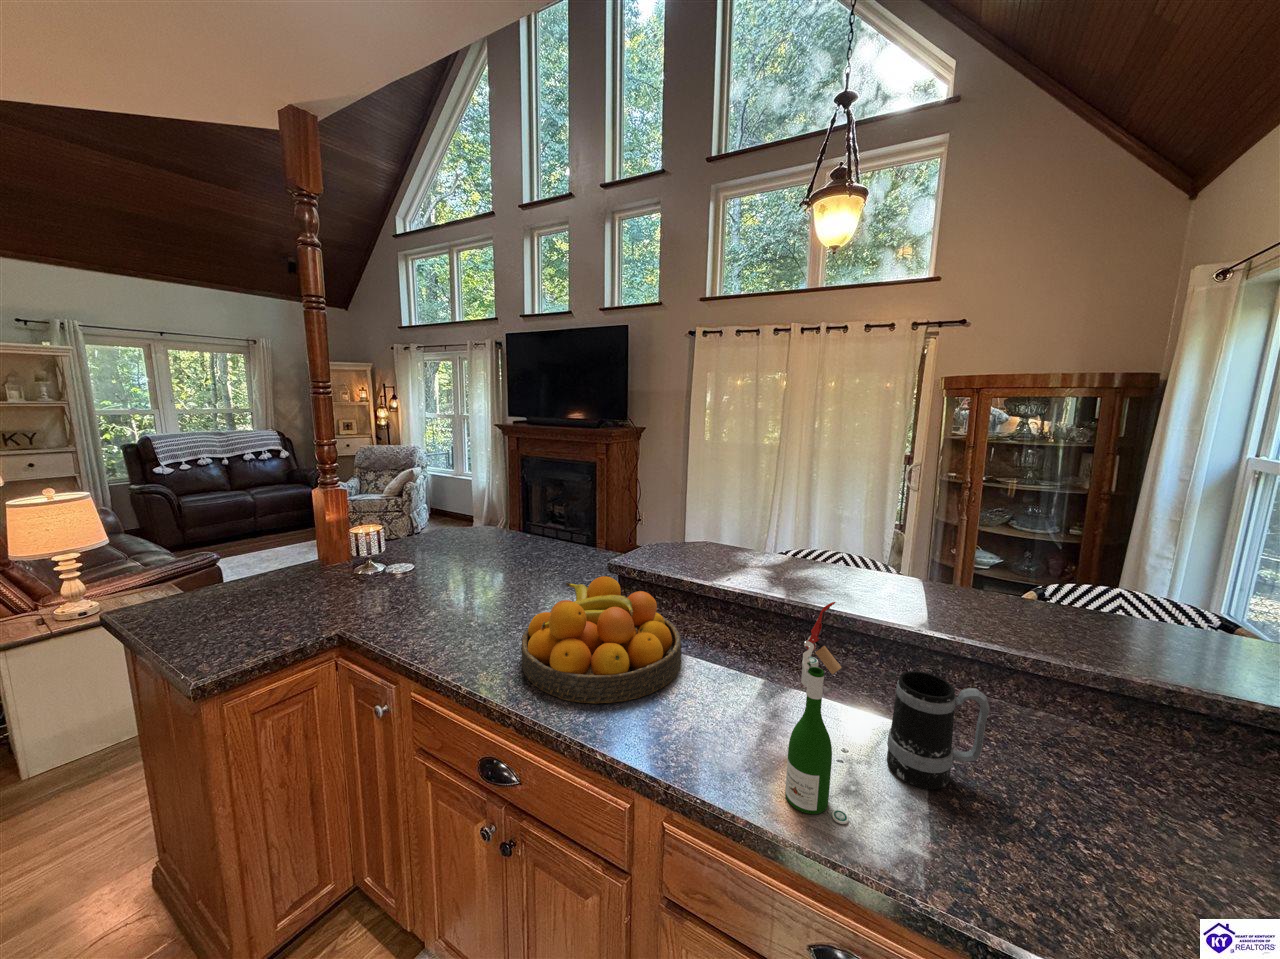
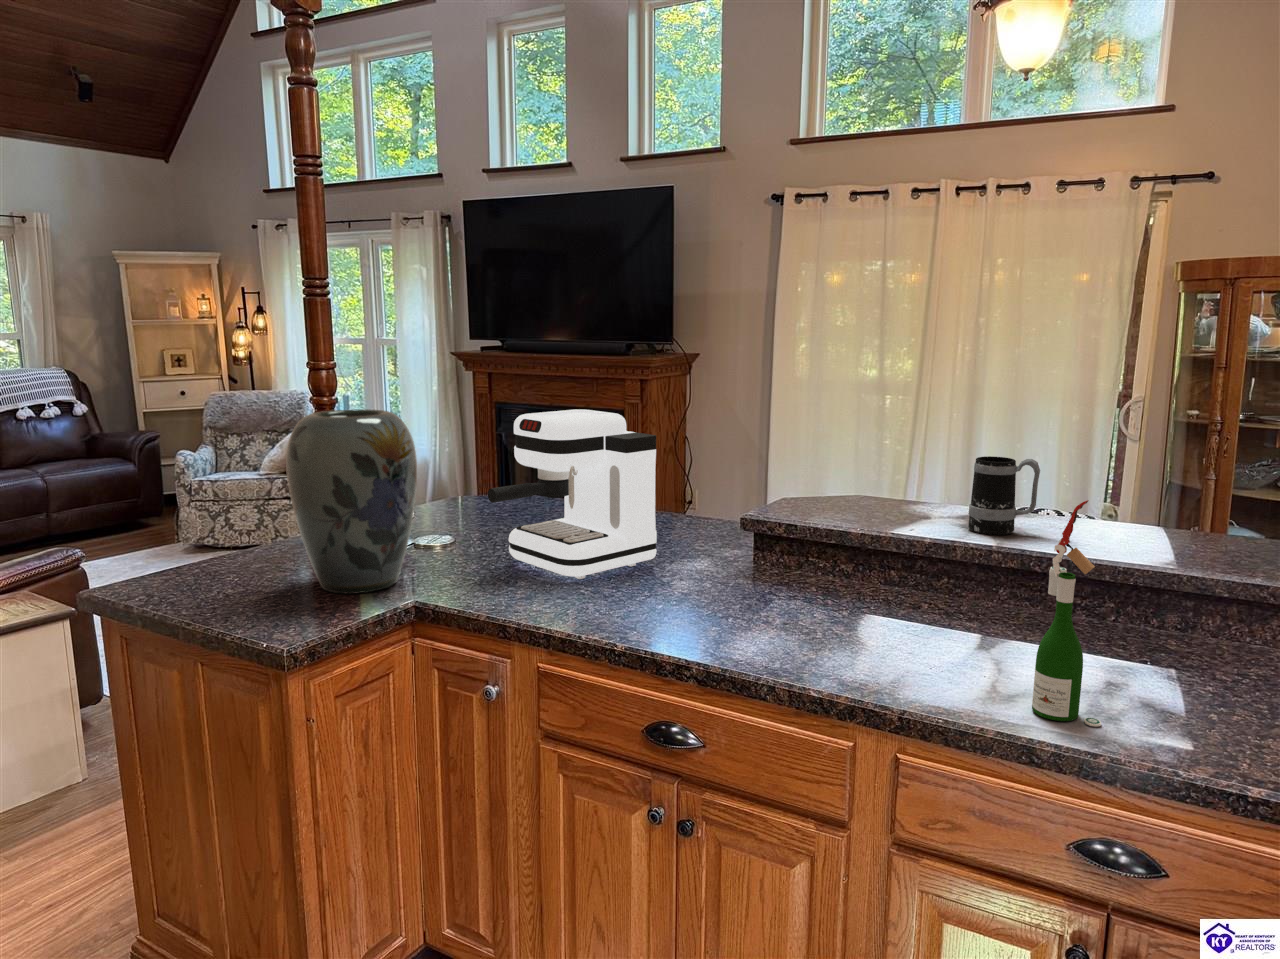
coffee maker: none [409,475,544,607] -> present [488,409,657,579]
vase: none [237,476,353,619] -> present [286,409,417,594]
fruit bowl: present [521,576,682,704] -> none [679,525,876,655]
mug: present [886,671,990,789] -> present [968,456,1040,535]

